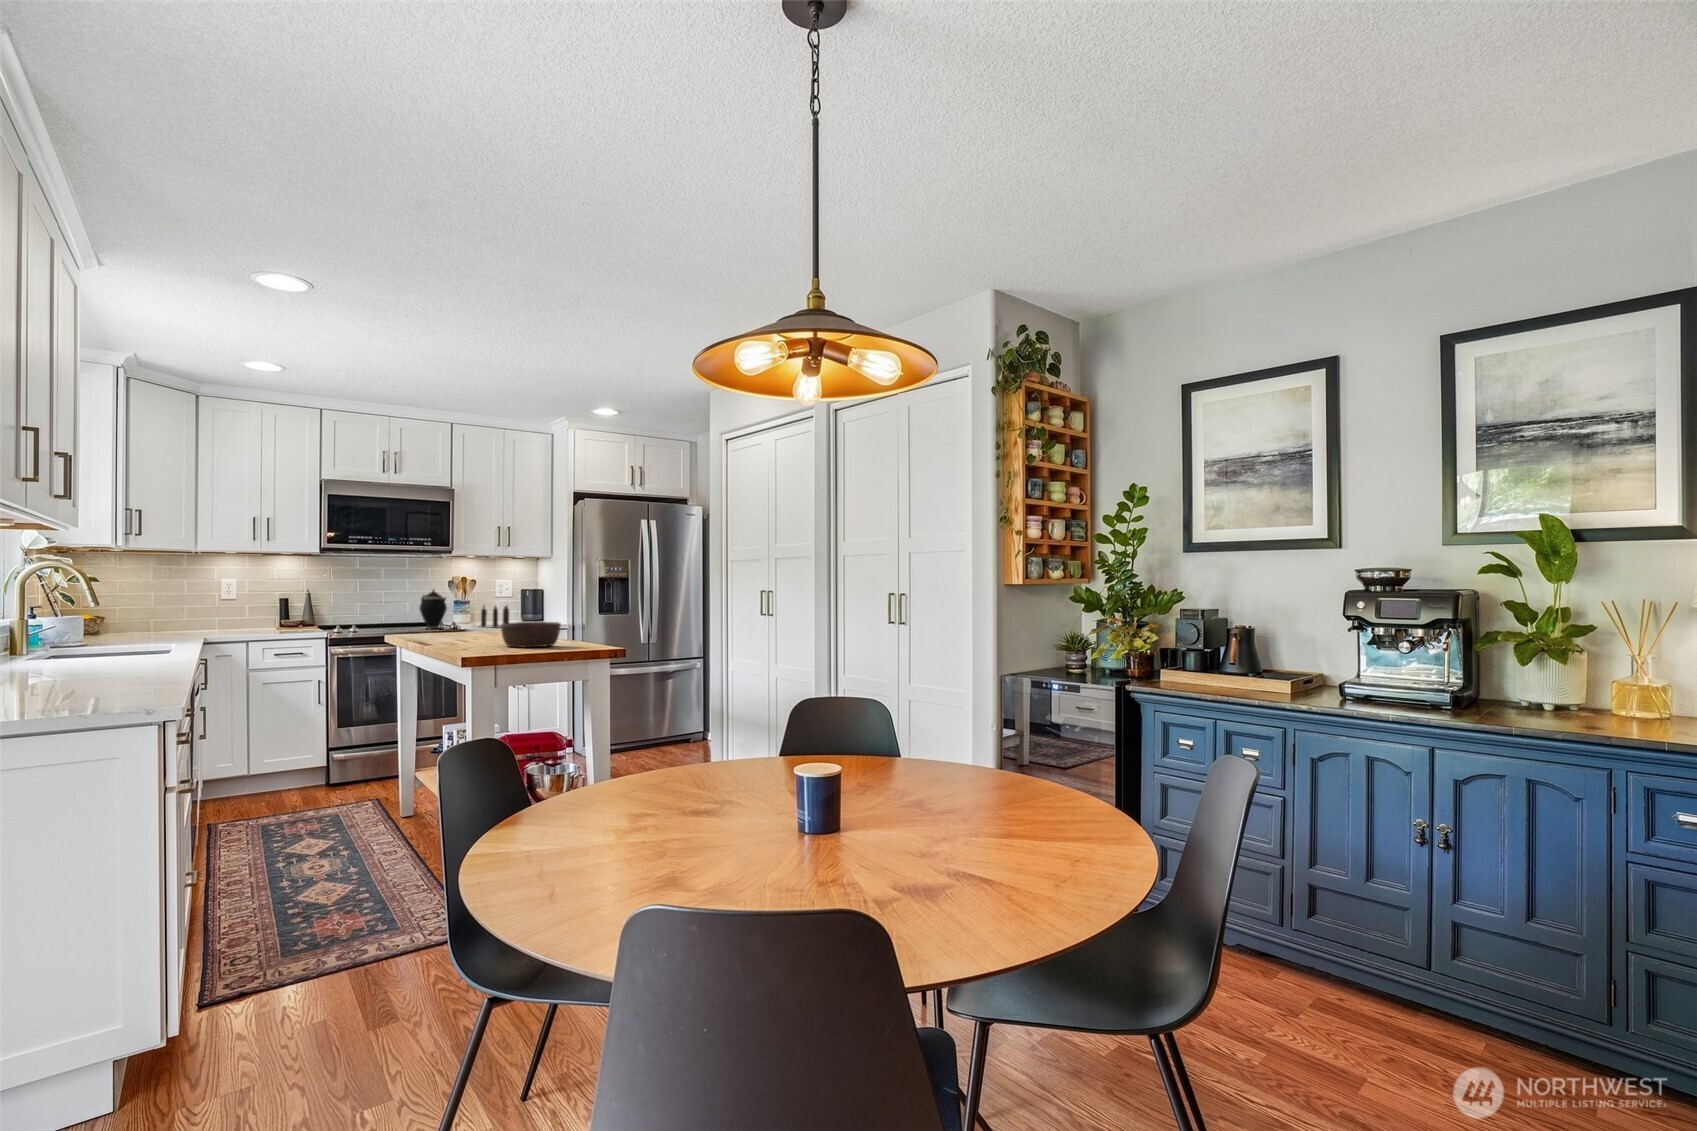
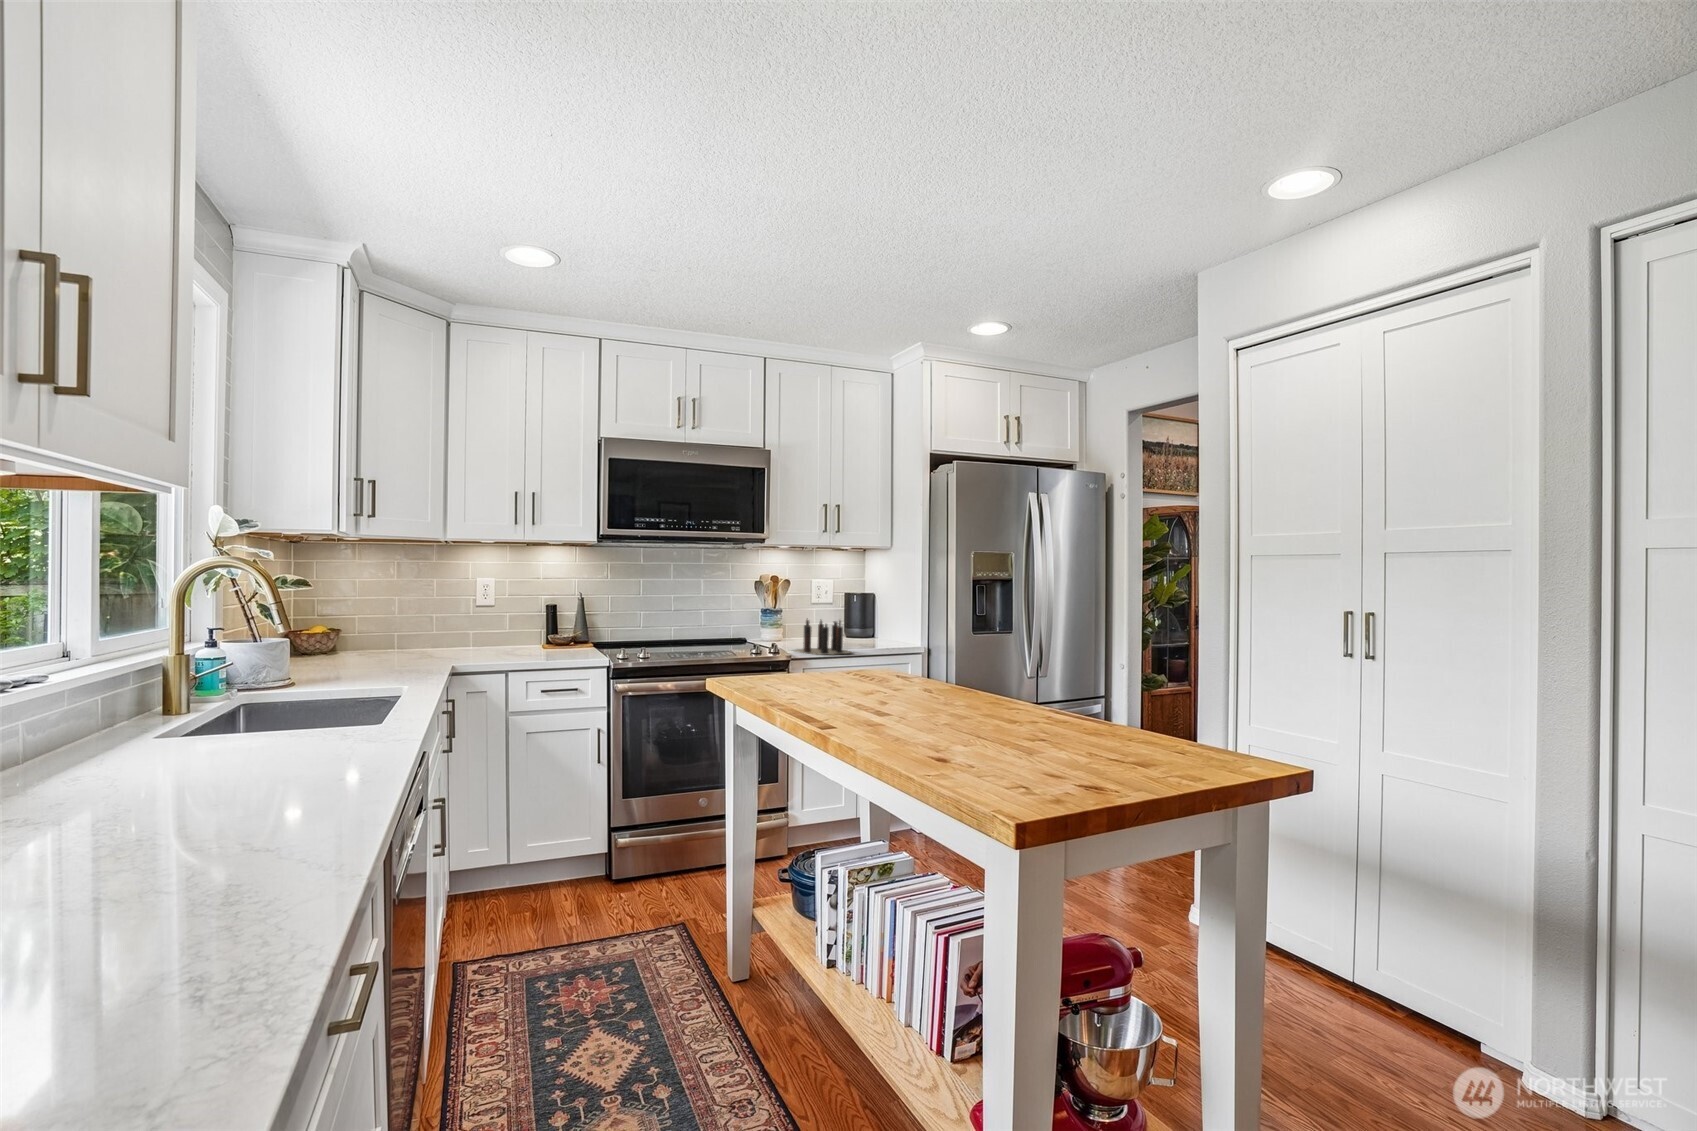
teapot: present [420,589,447,629] -> none [730,597,770,659]
wooden bowl: present [501,622,561,648] -> none [945,691,1062,755]

